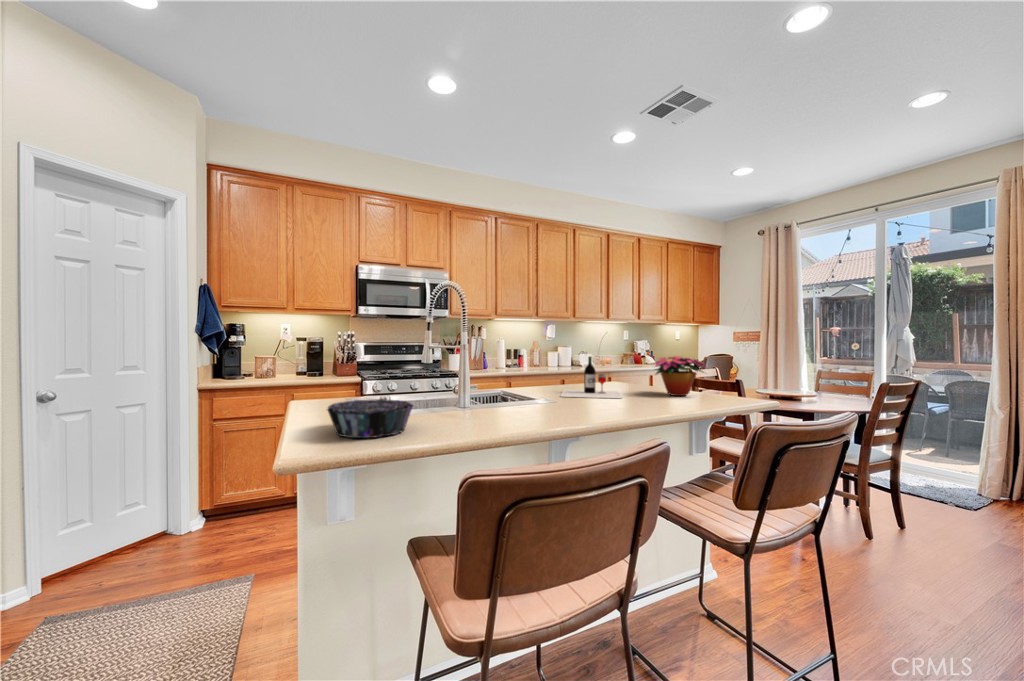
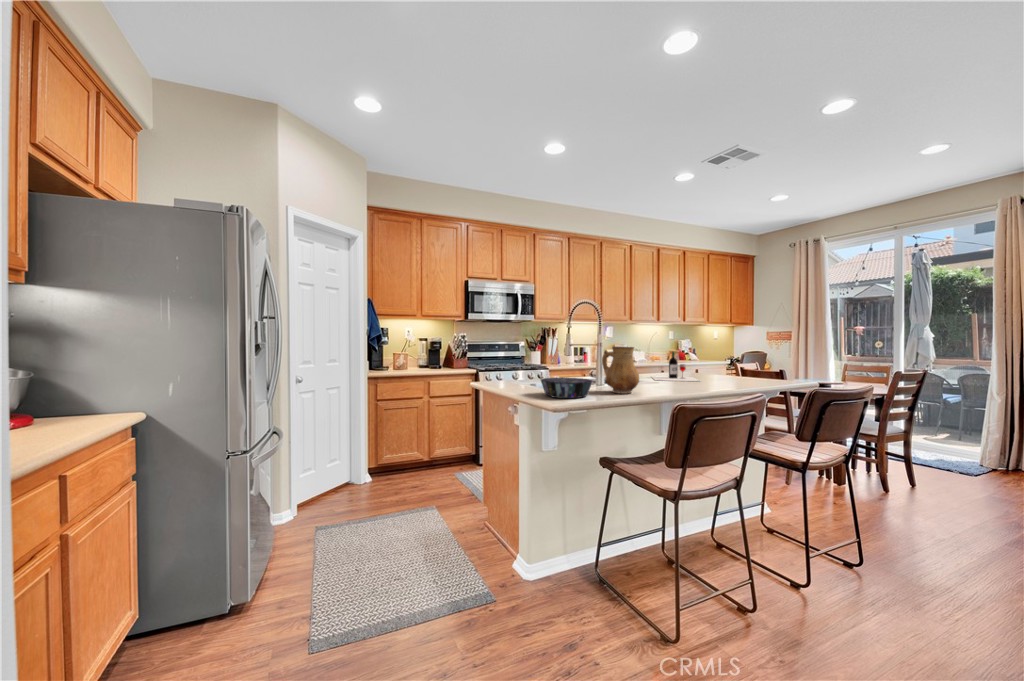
ceramic pitcher: none [449,350,501,425] -> present [602,346,639,394]
flower arrangement: present [653,356,707,396] -> none [718,350,767,380]

